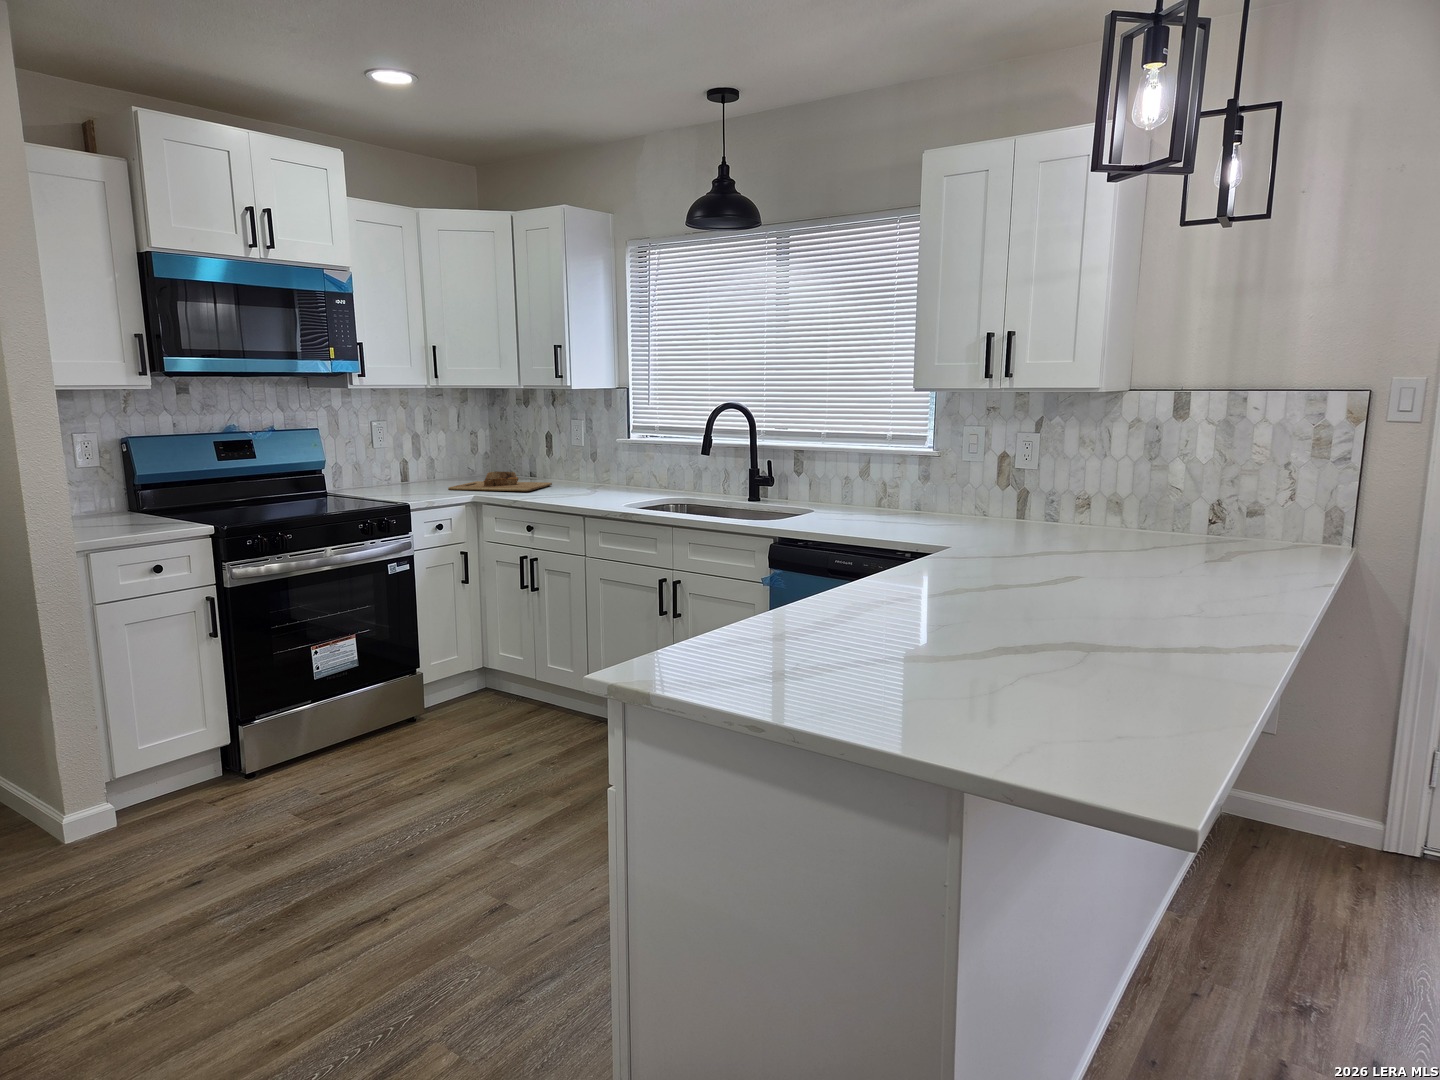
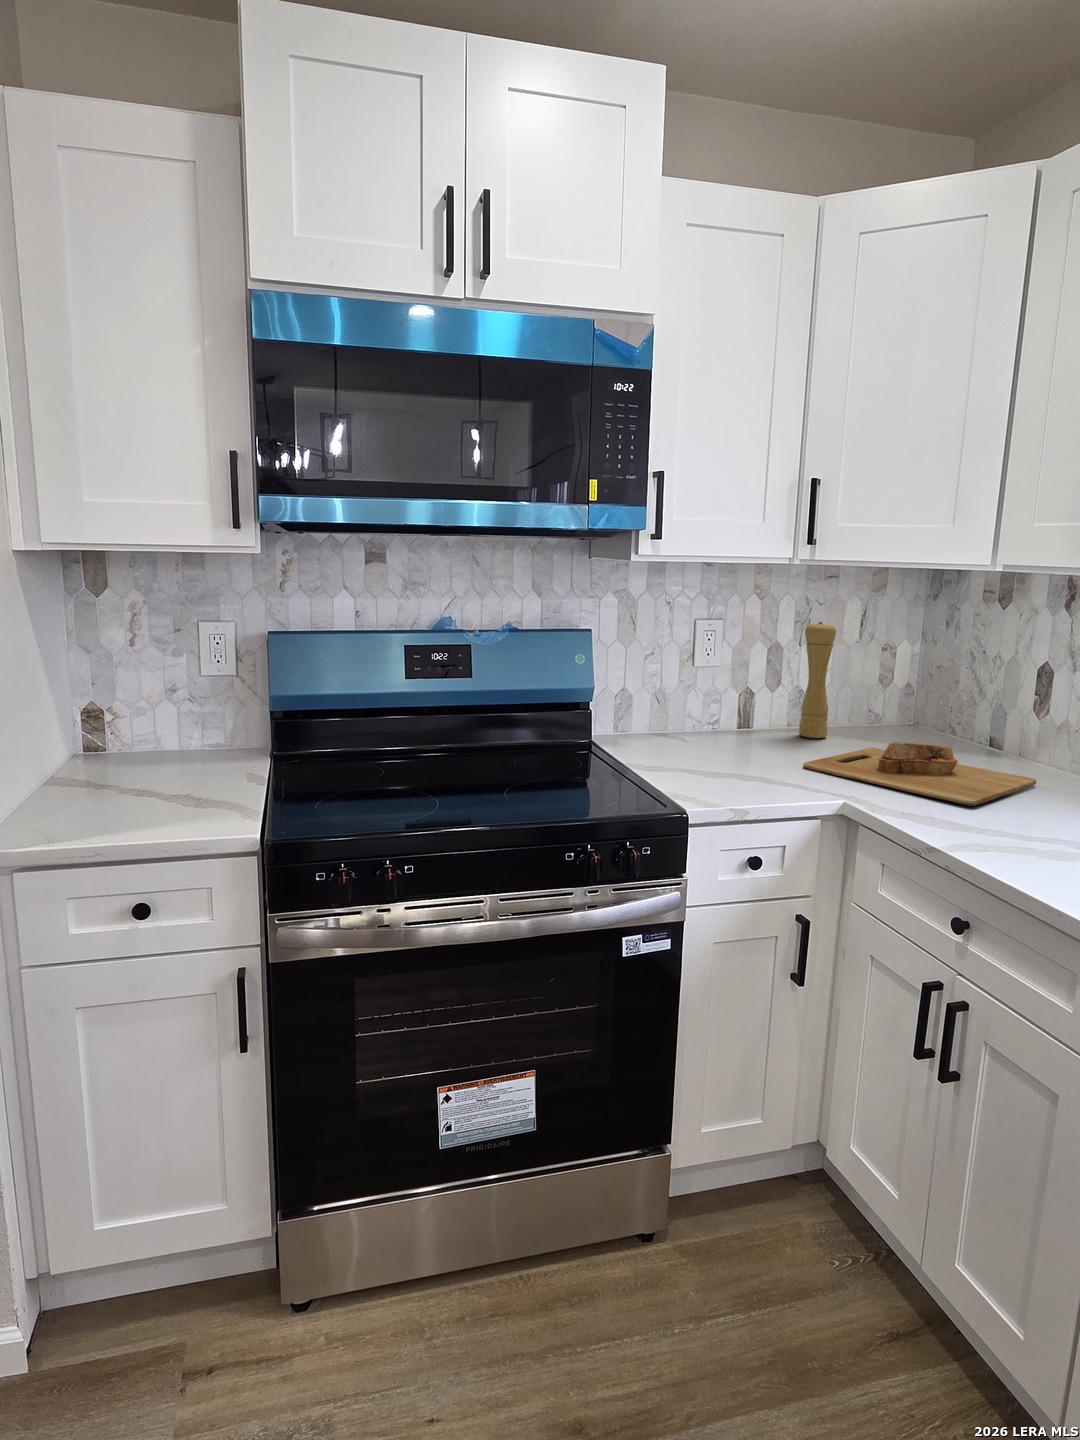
pepper mill: none [432,420,451,482] -> present [799,622,836,738]

